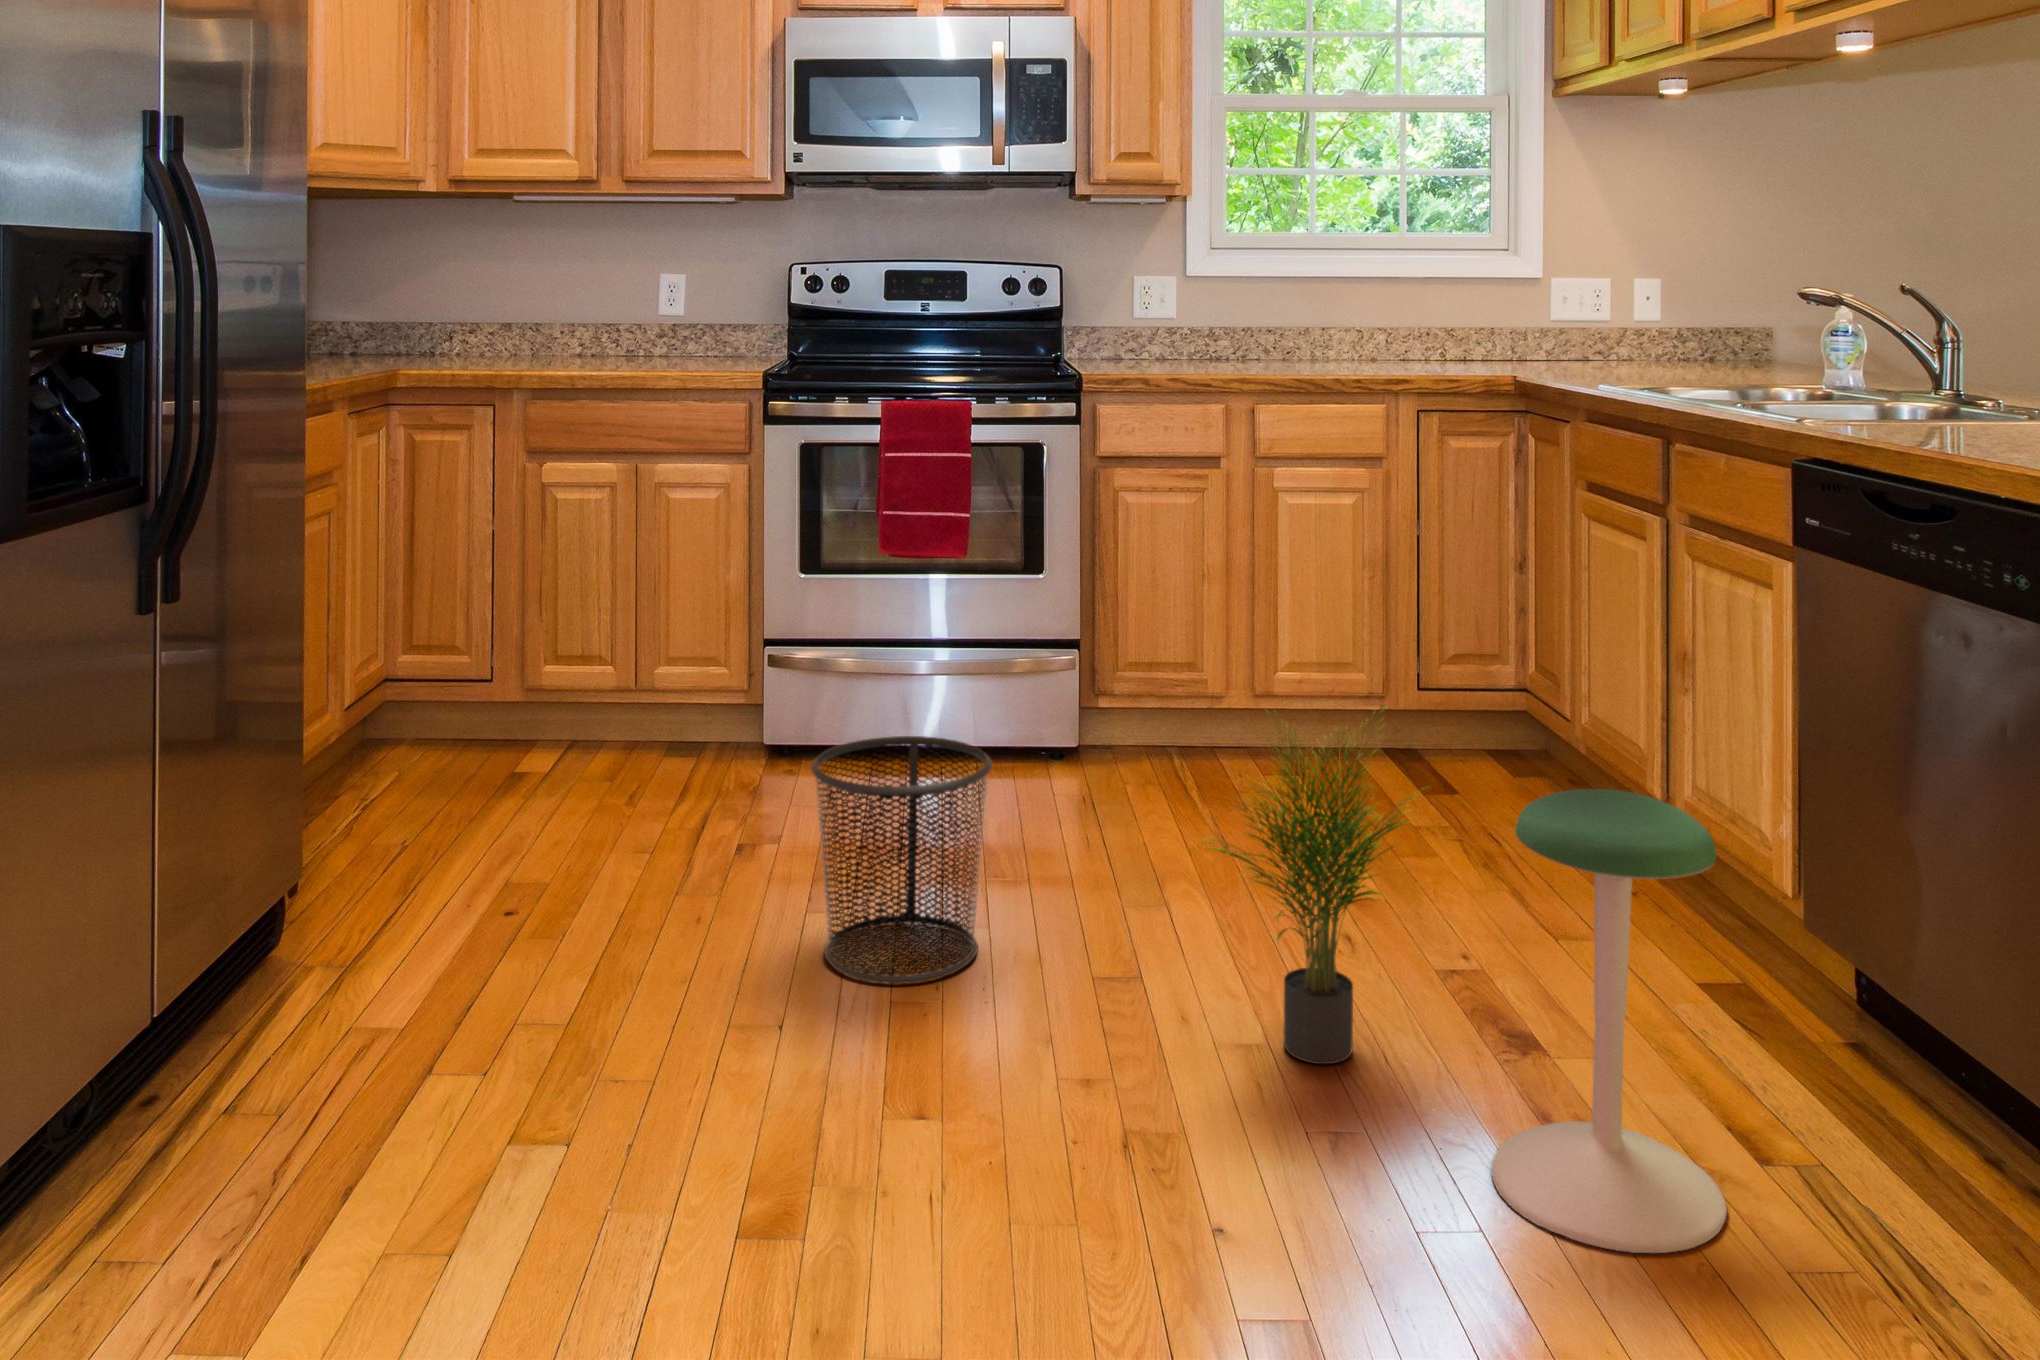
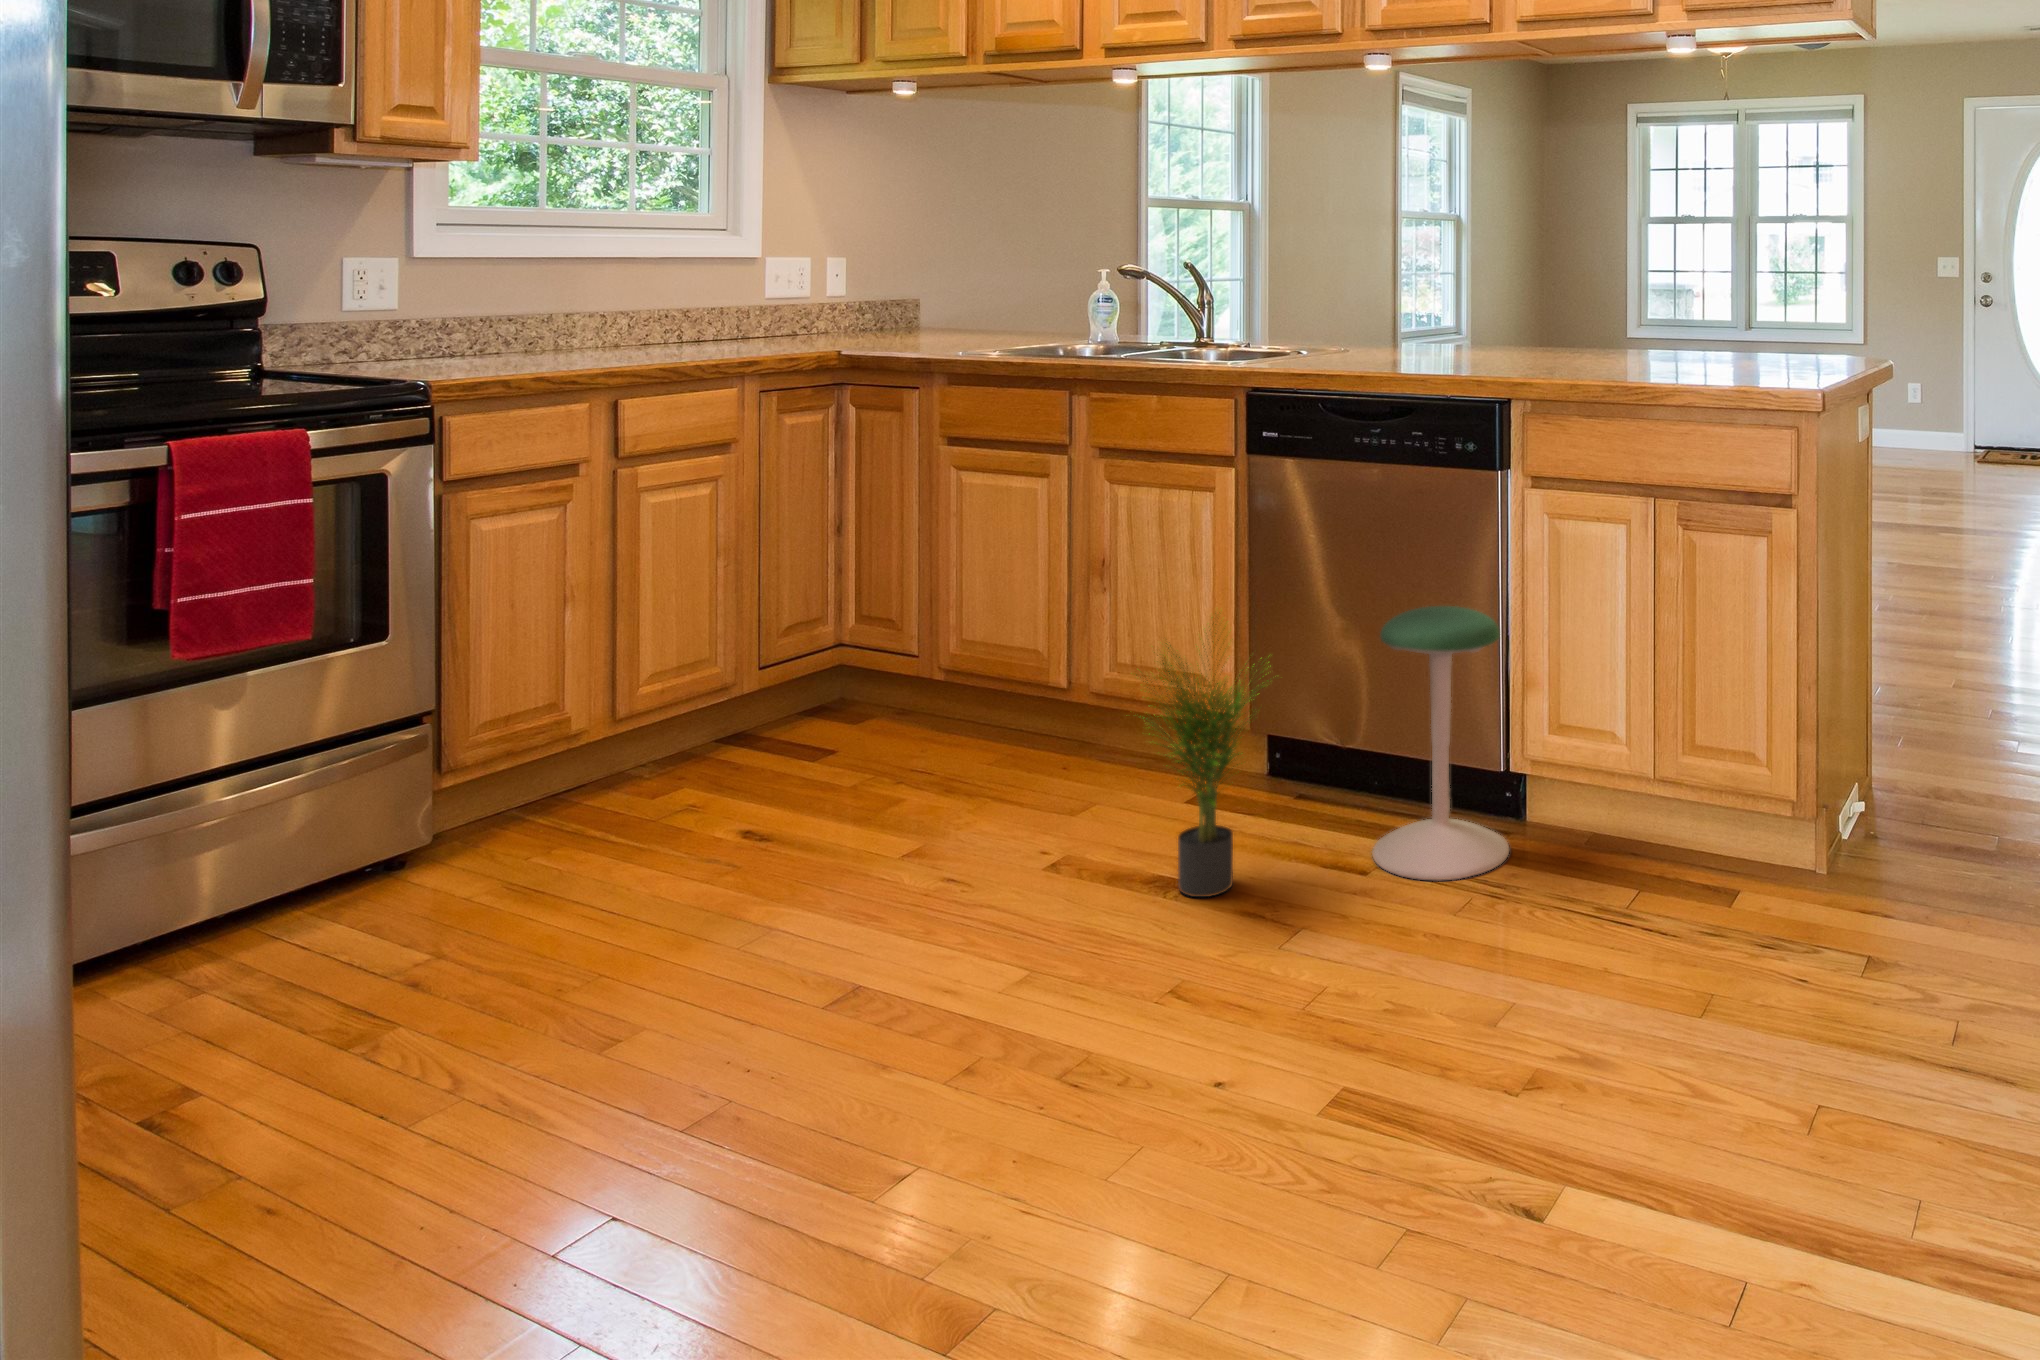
waste bin: present [811,736,992,984] -> none [679,780,902,1063]

